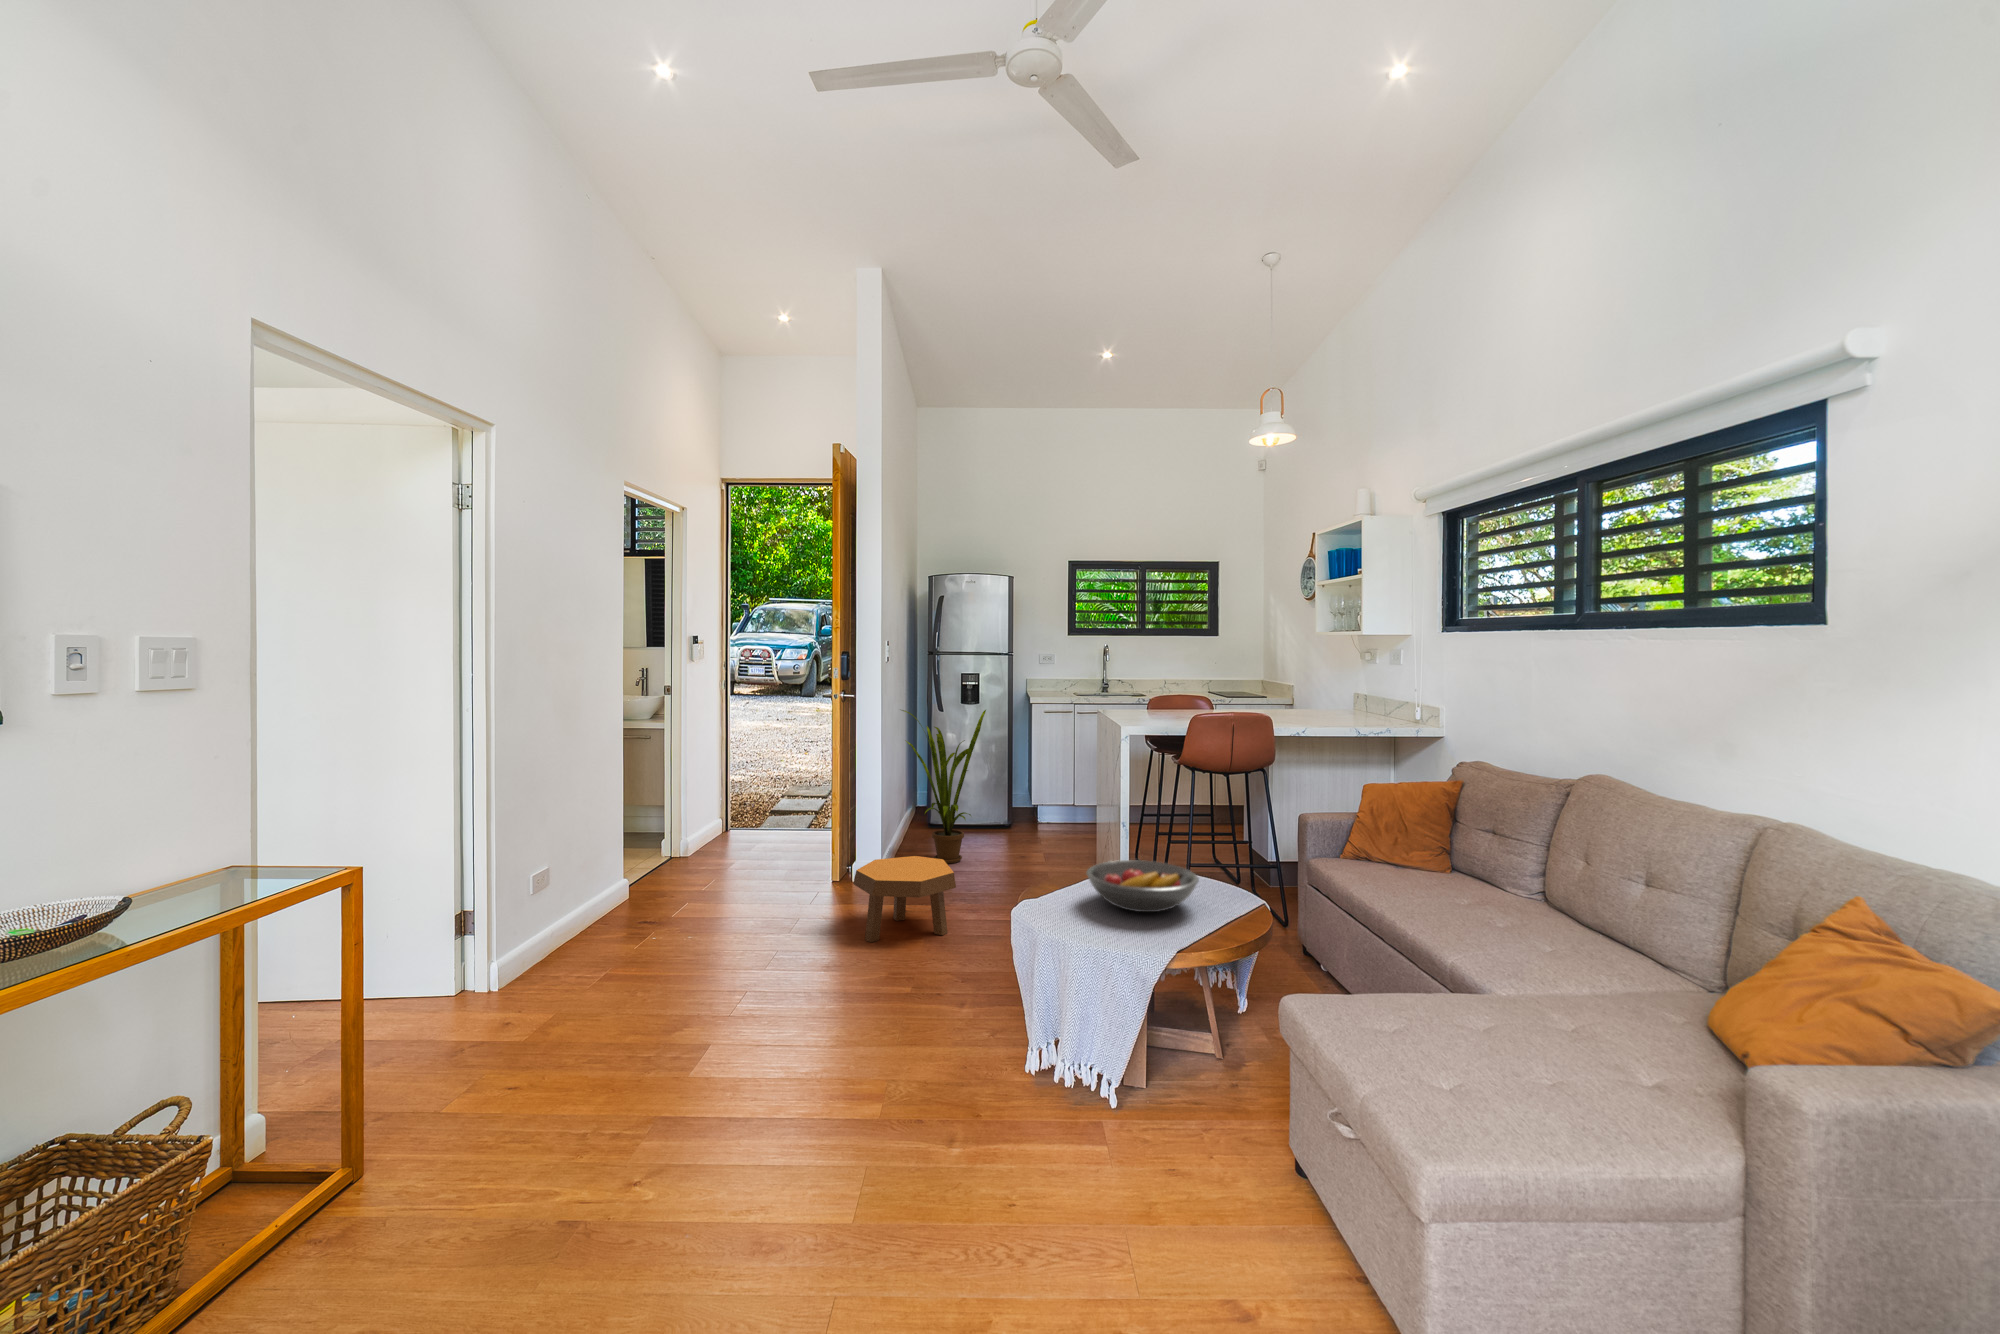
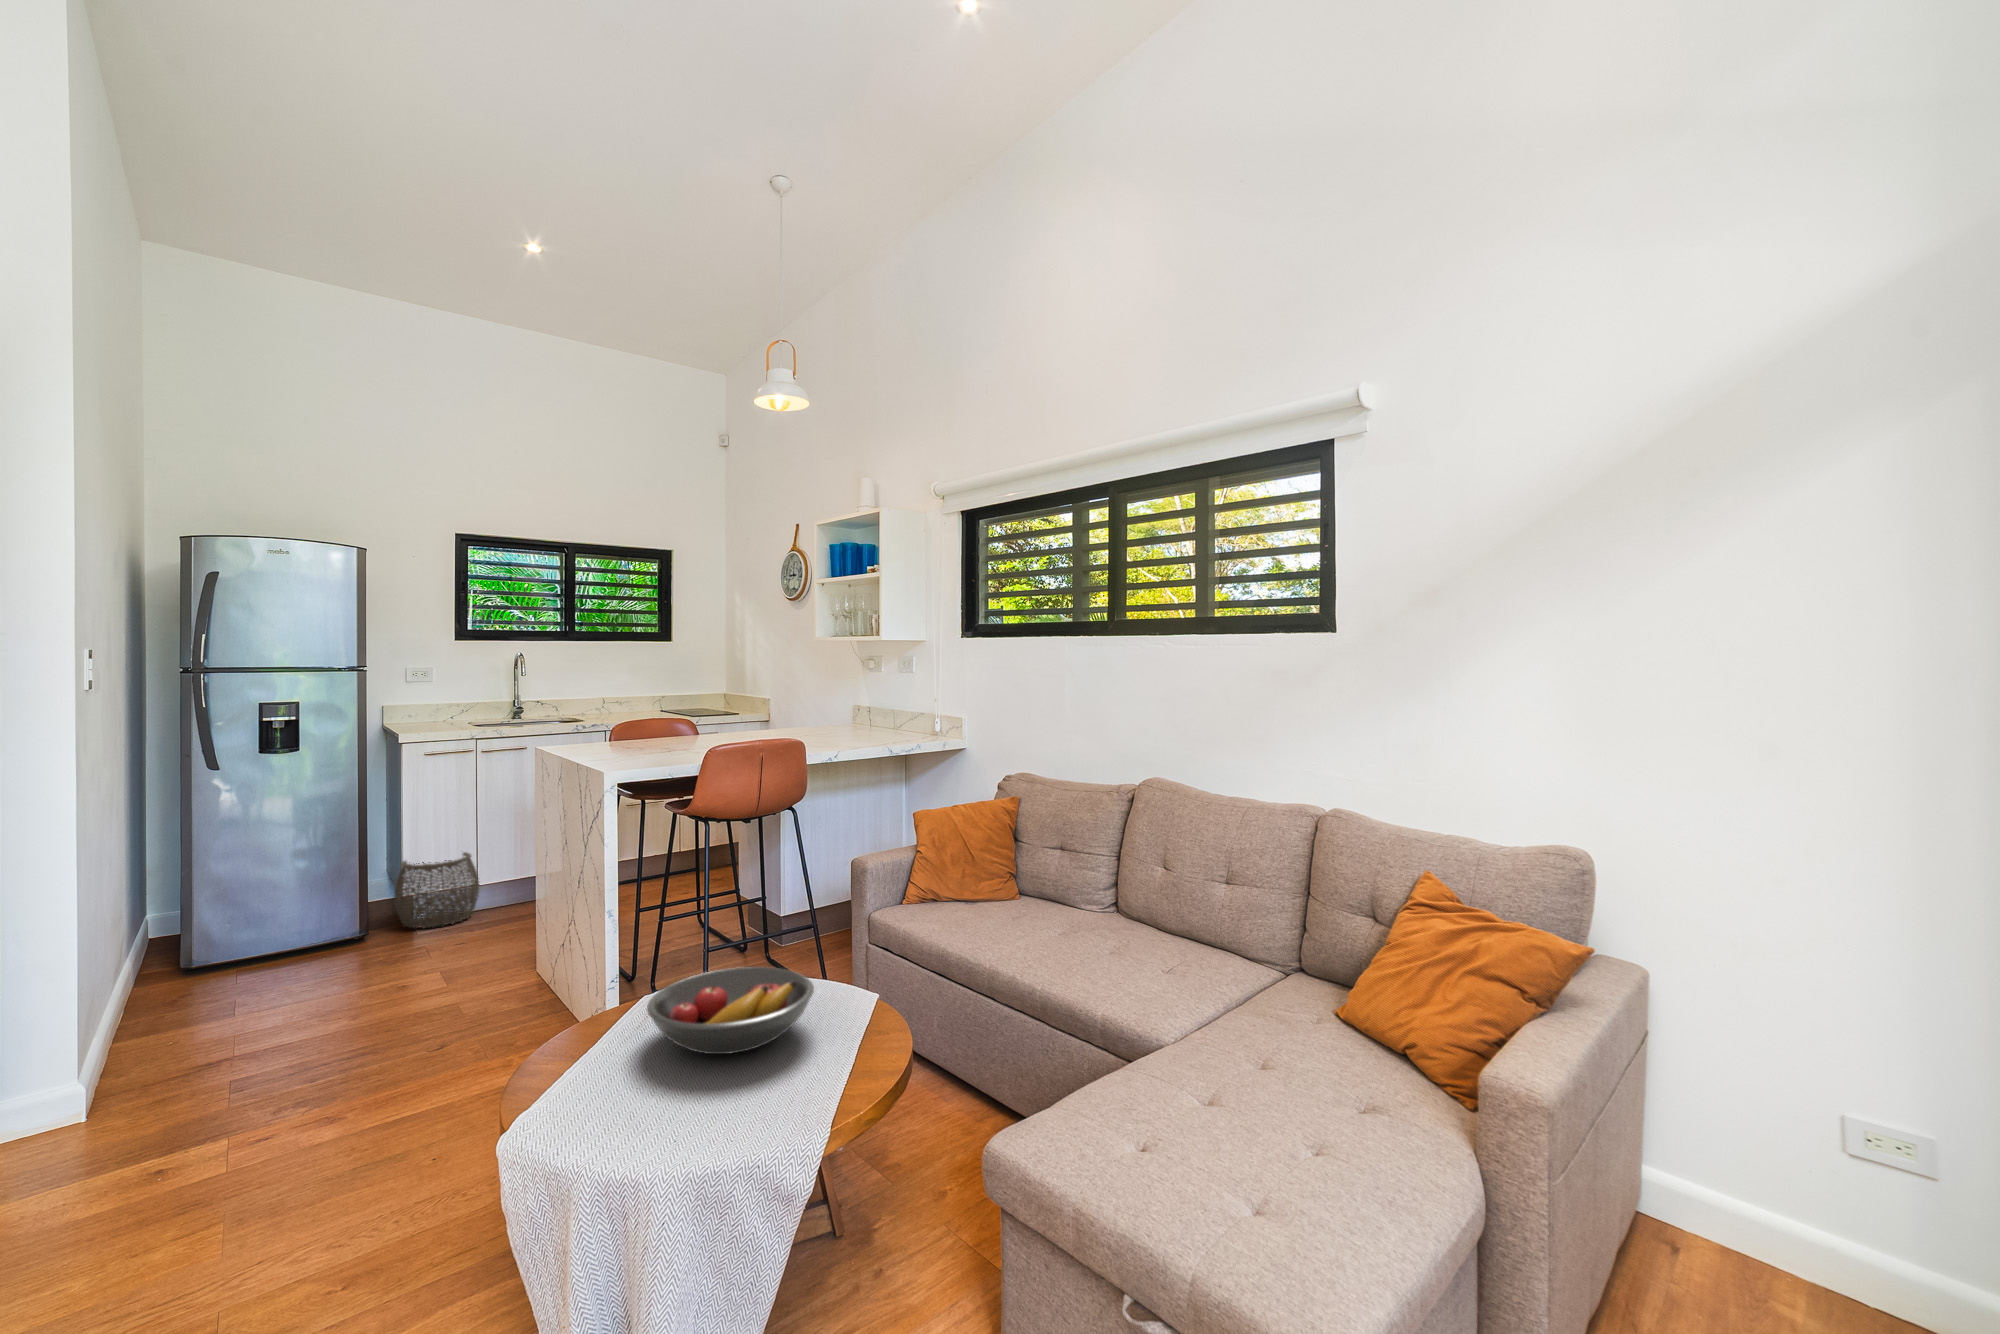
house plant: present [902,710,986,863] -> none [145,763,337,1028]
woven basket: none [1023,781,1074,830] -> present [394,852,480,928]
footstool: present [853,856,956,942] -> none [90,1034,341,1239]

